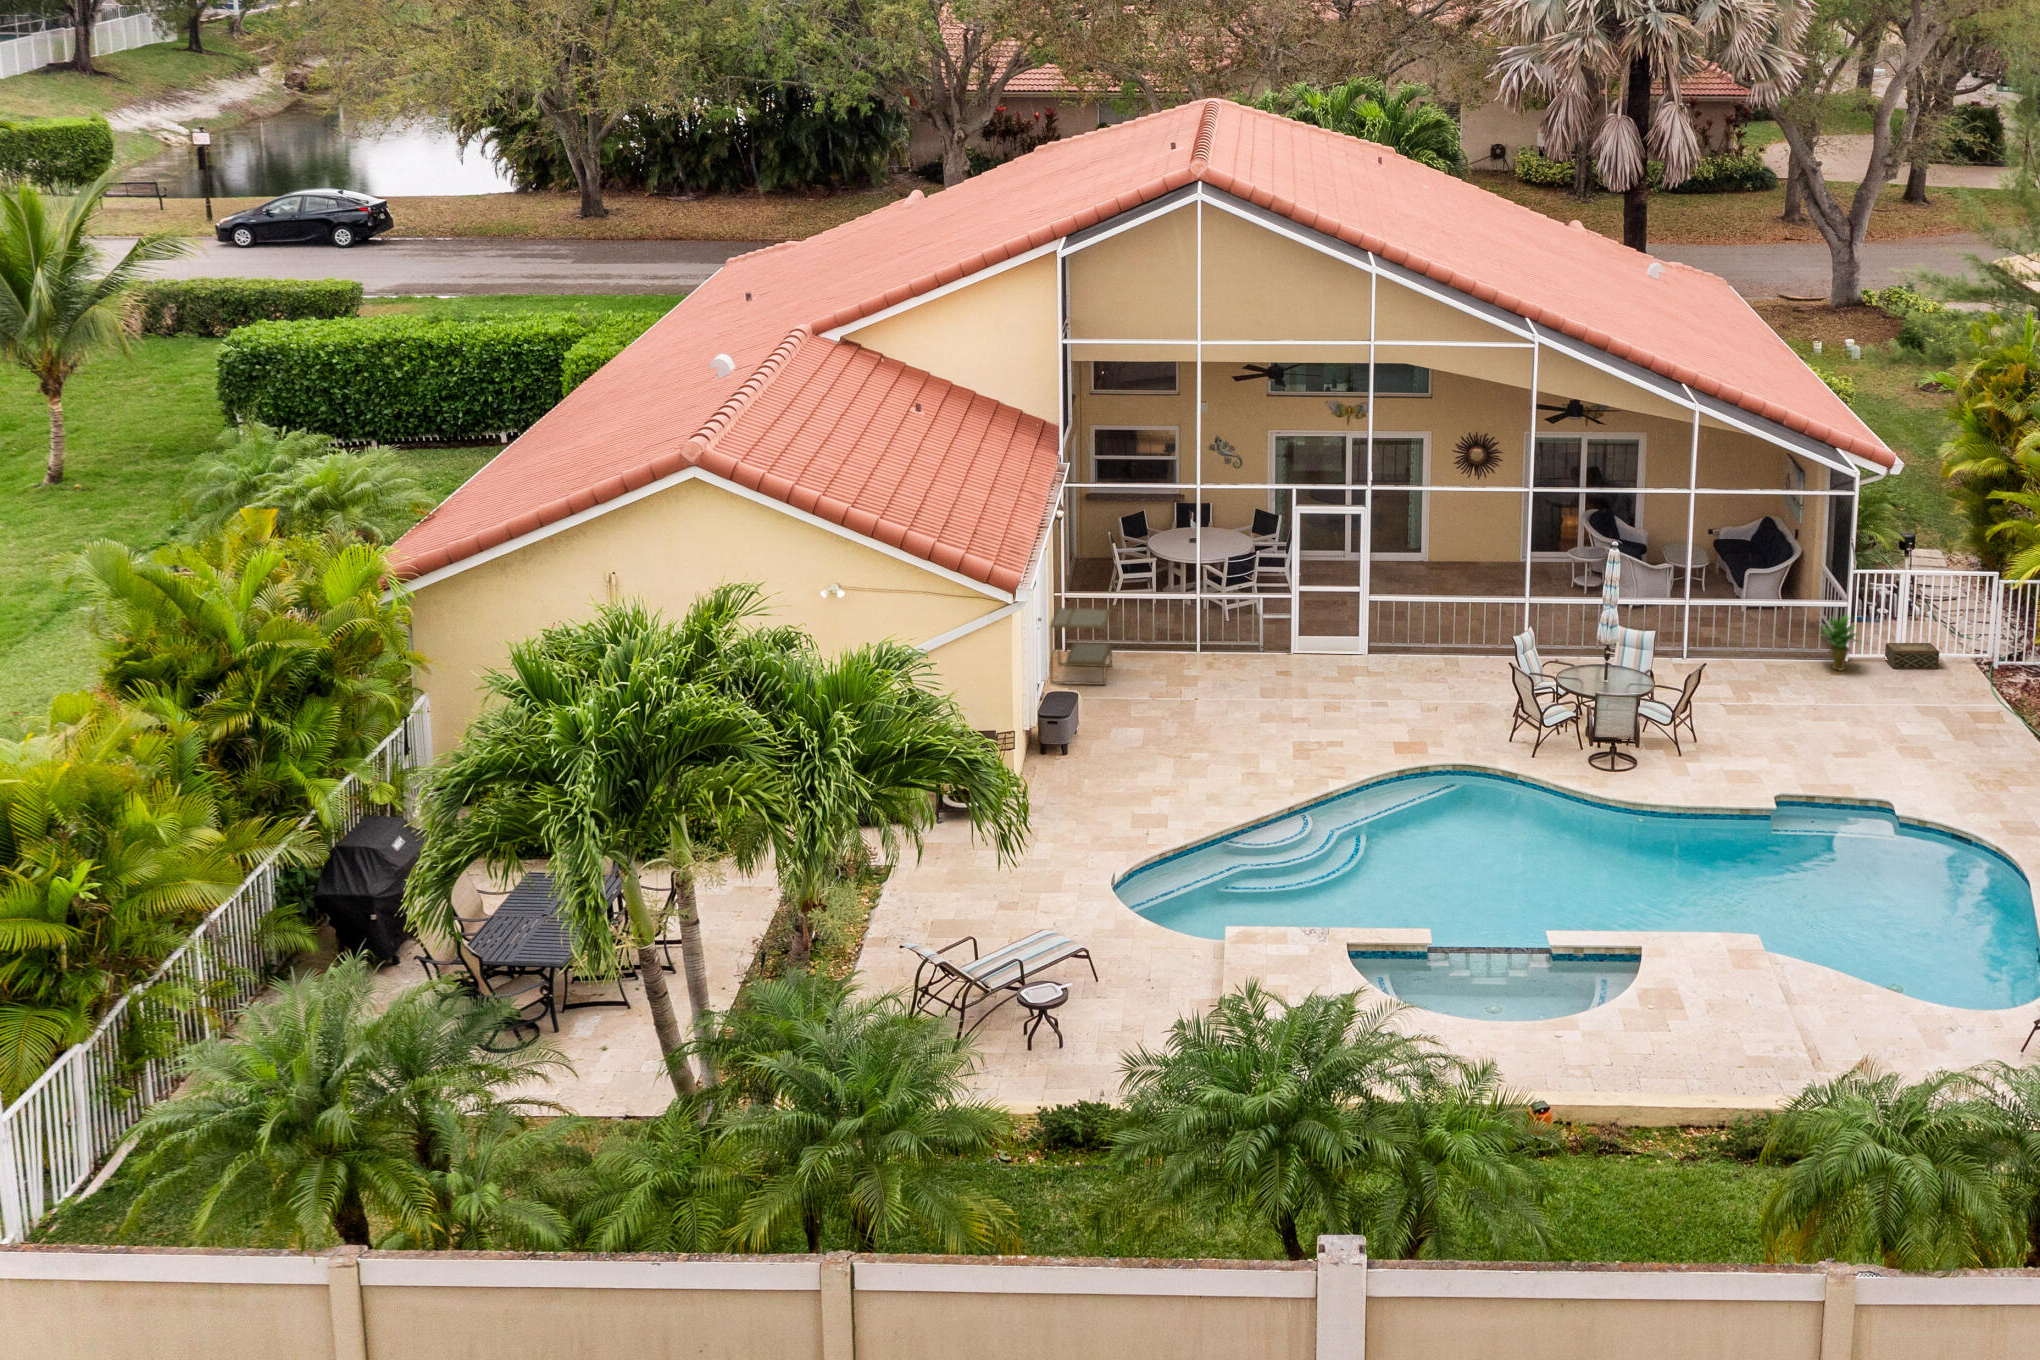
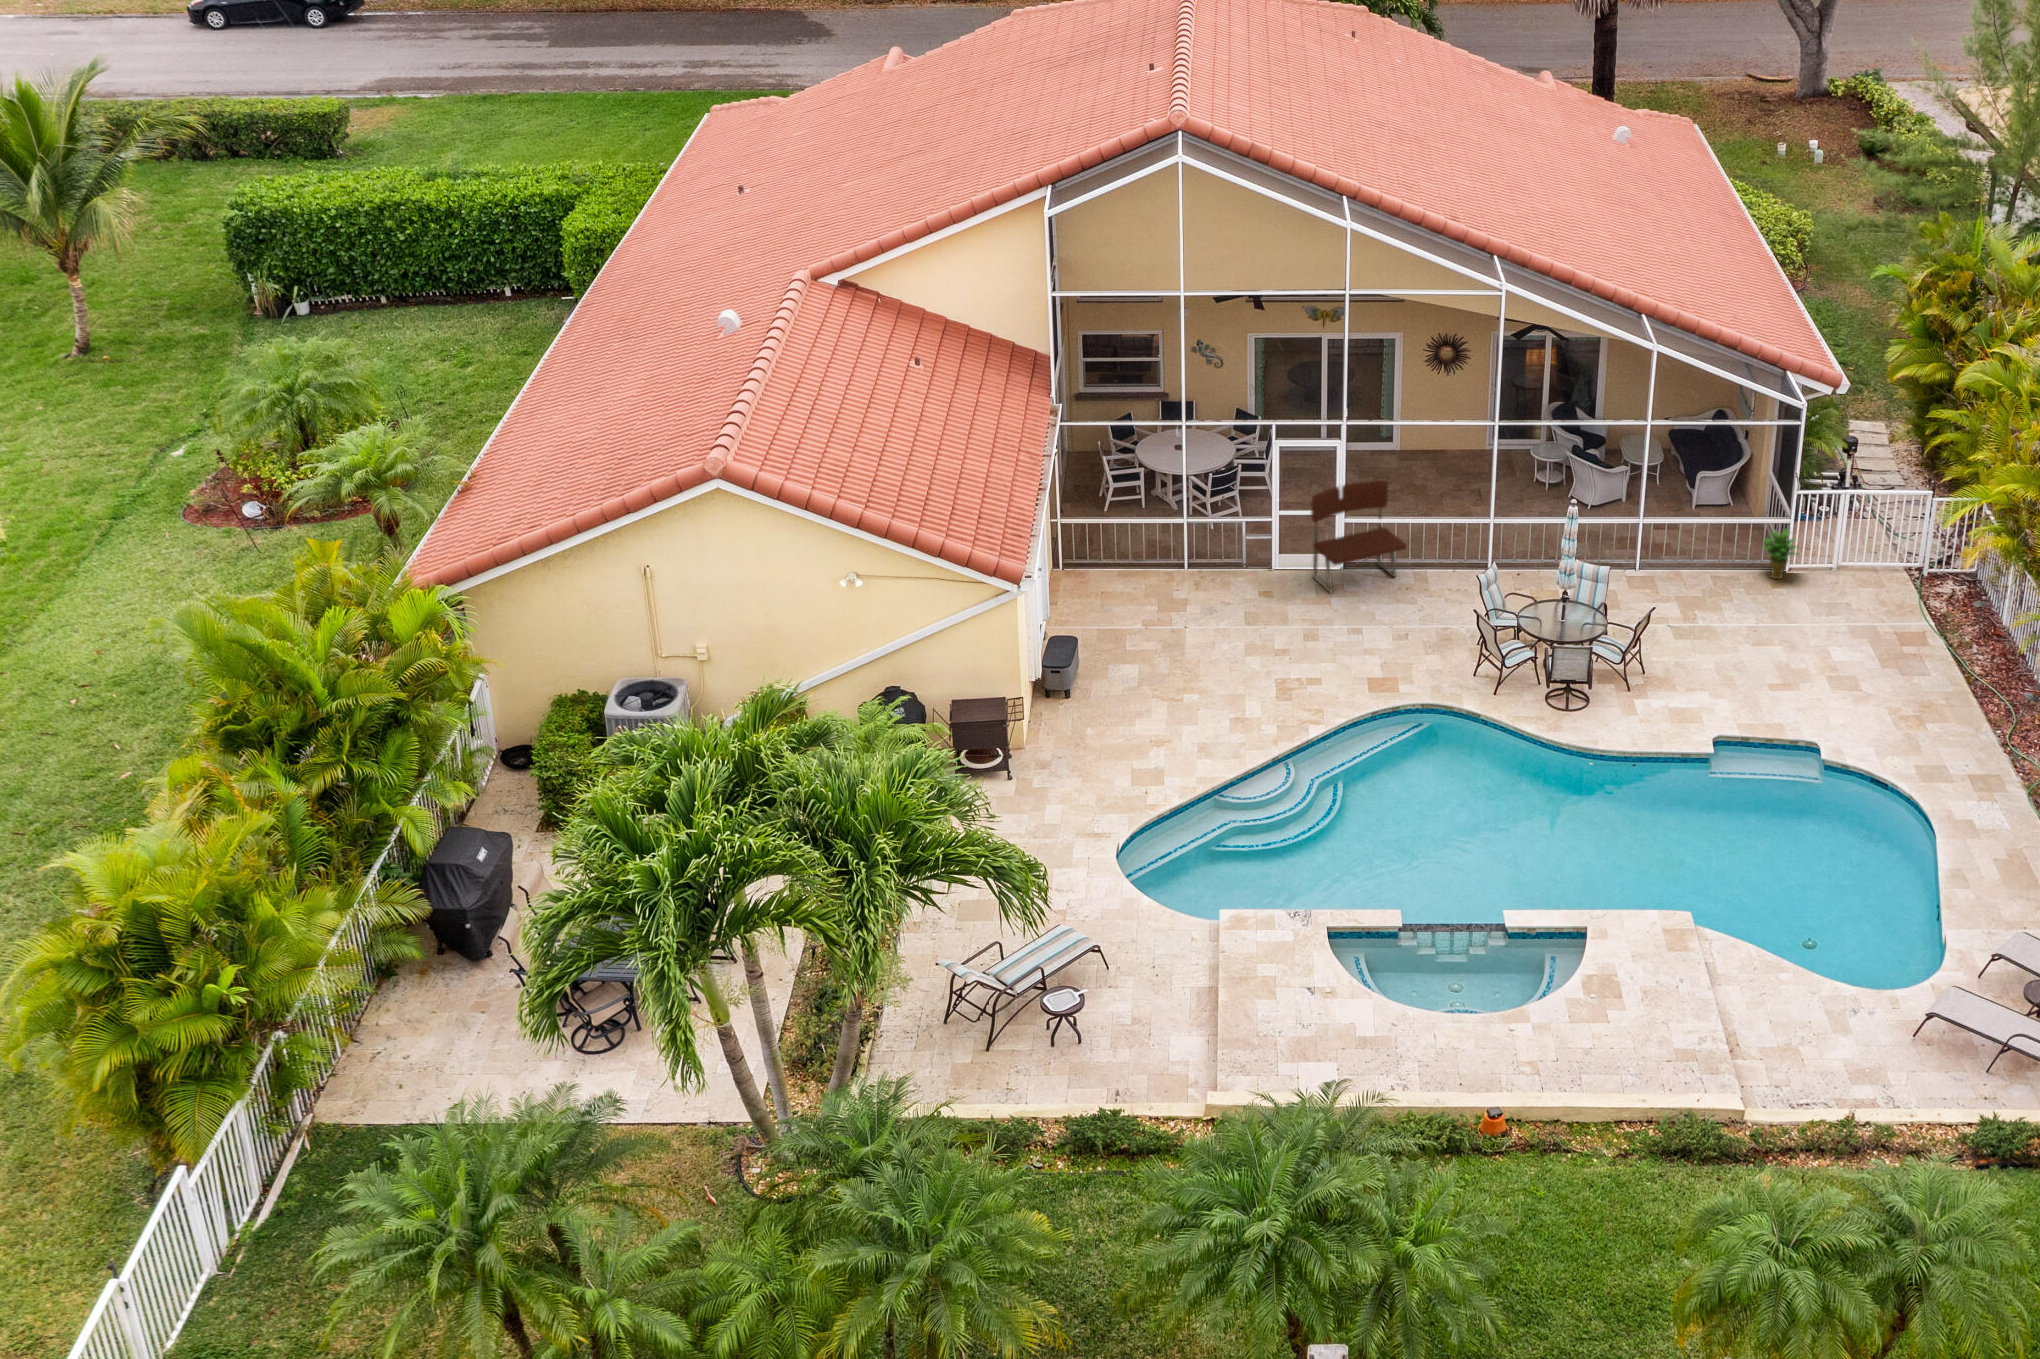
bench: none [1334,558,1437,676] -> present [1311,480,1407,592]
side table: present [1050,608,1112,685] -> none [1048,533,1106,607]
woven basket: present [1885,643,1939,669] -> none [1820,551,1870,577]

